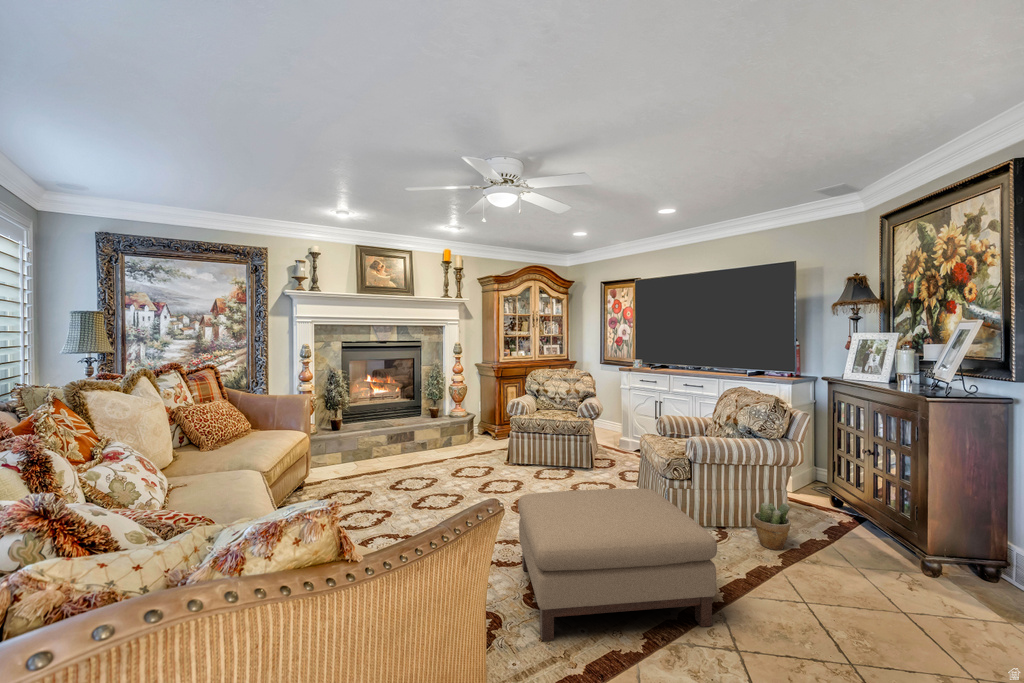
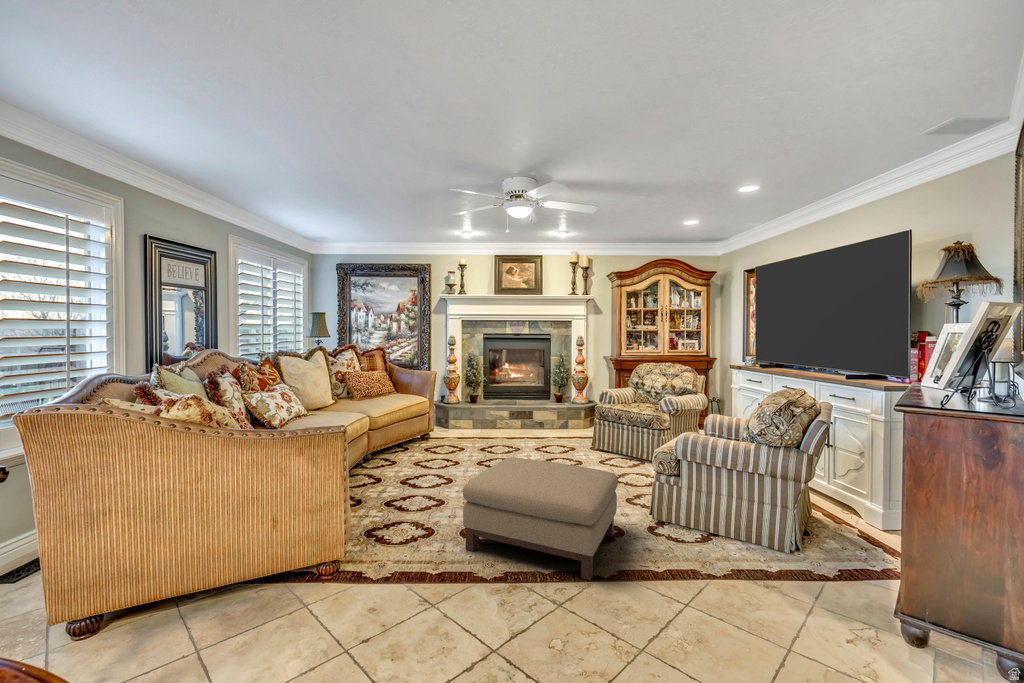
potted plant: present [753,503,791,550] -> none [733,512,772,563]

